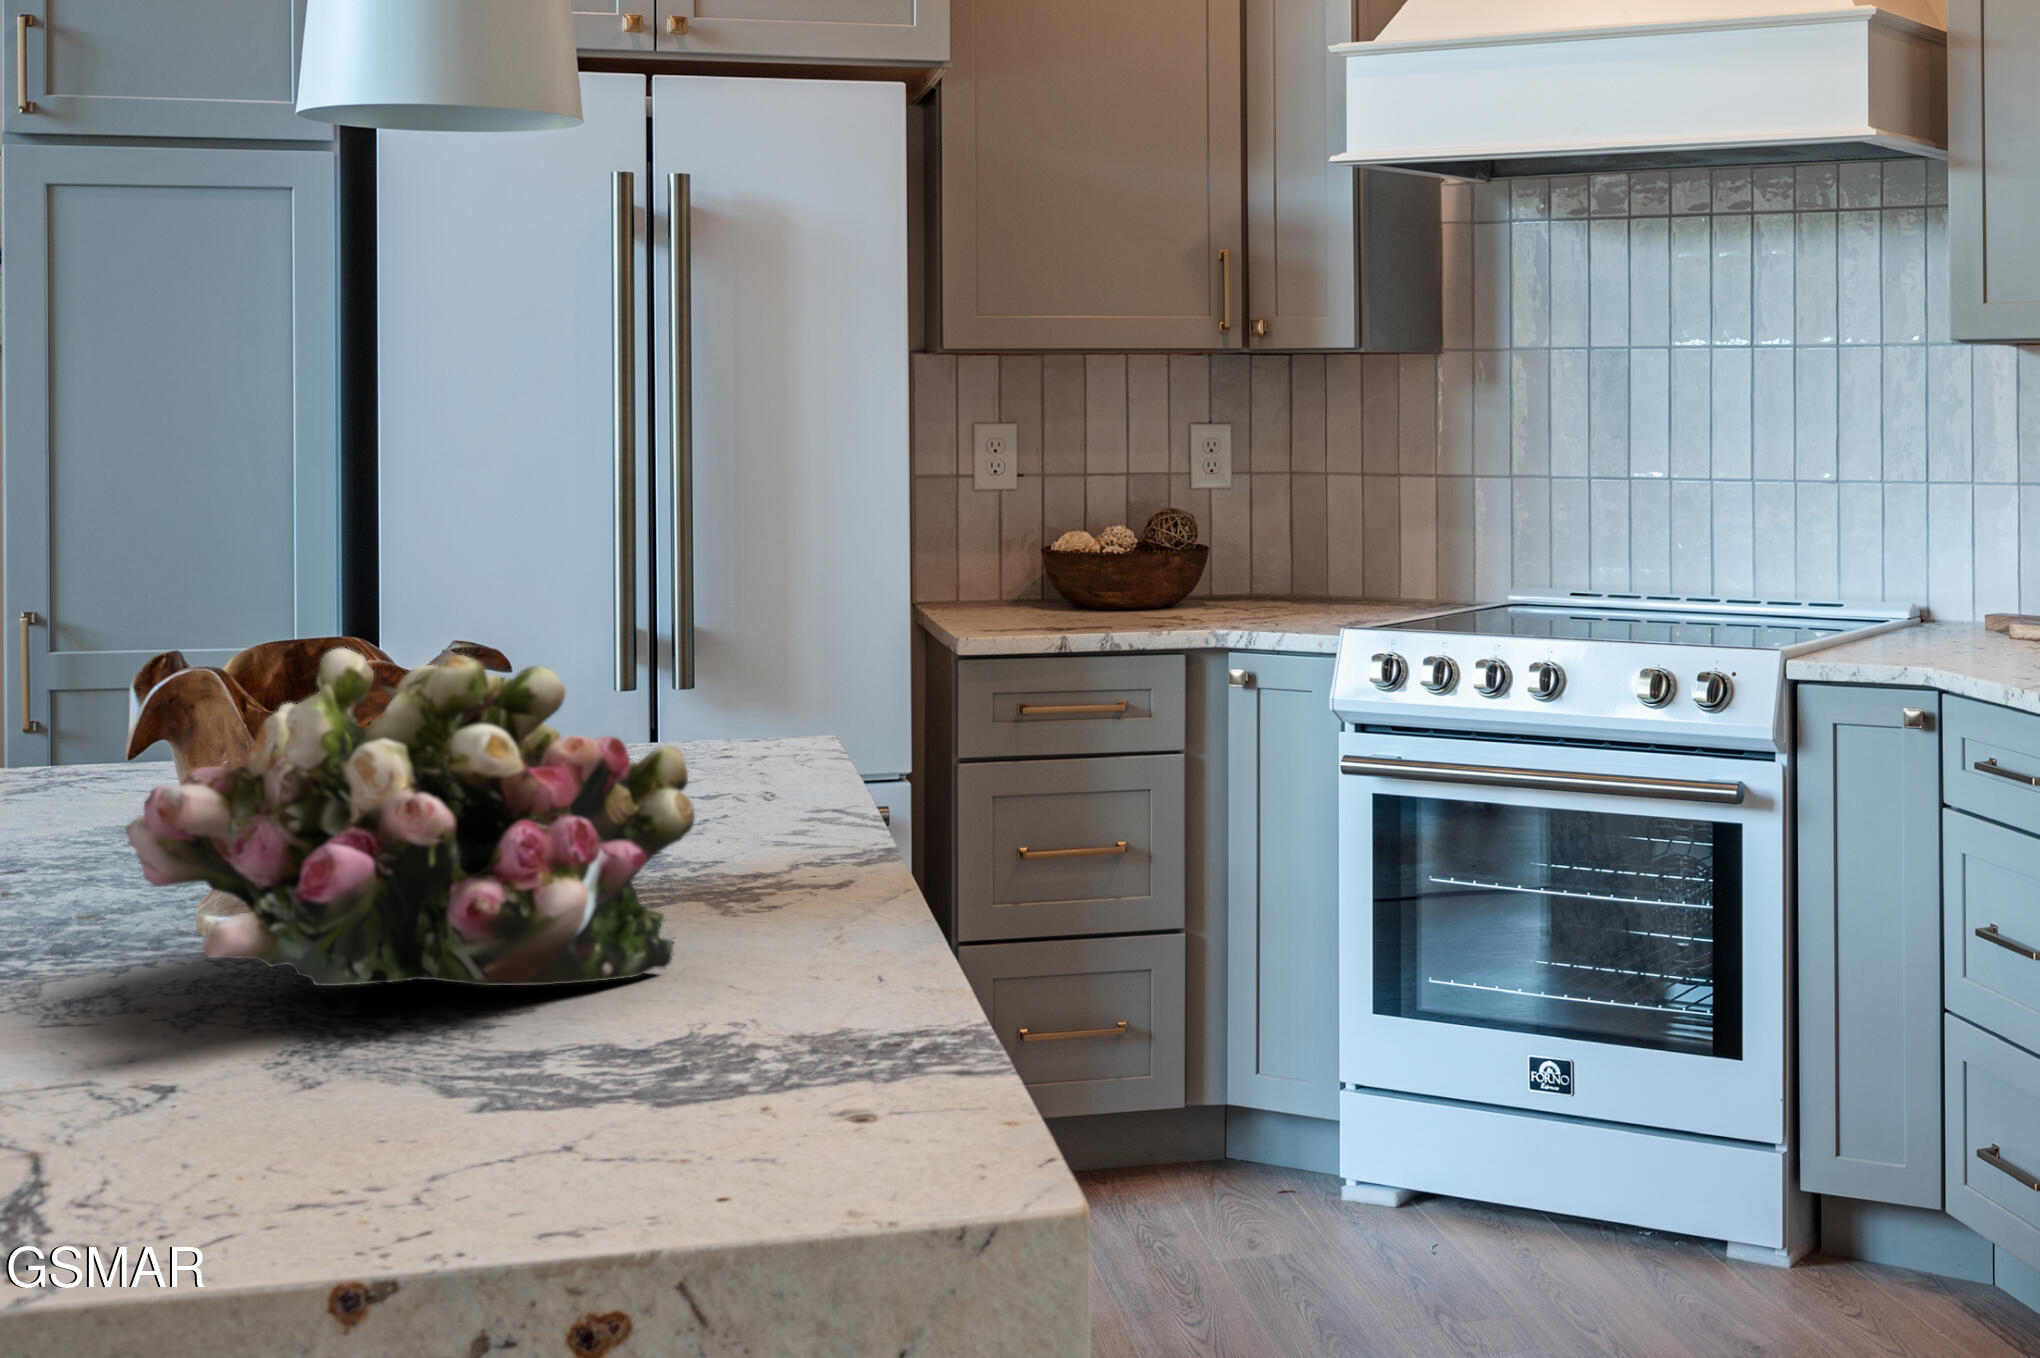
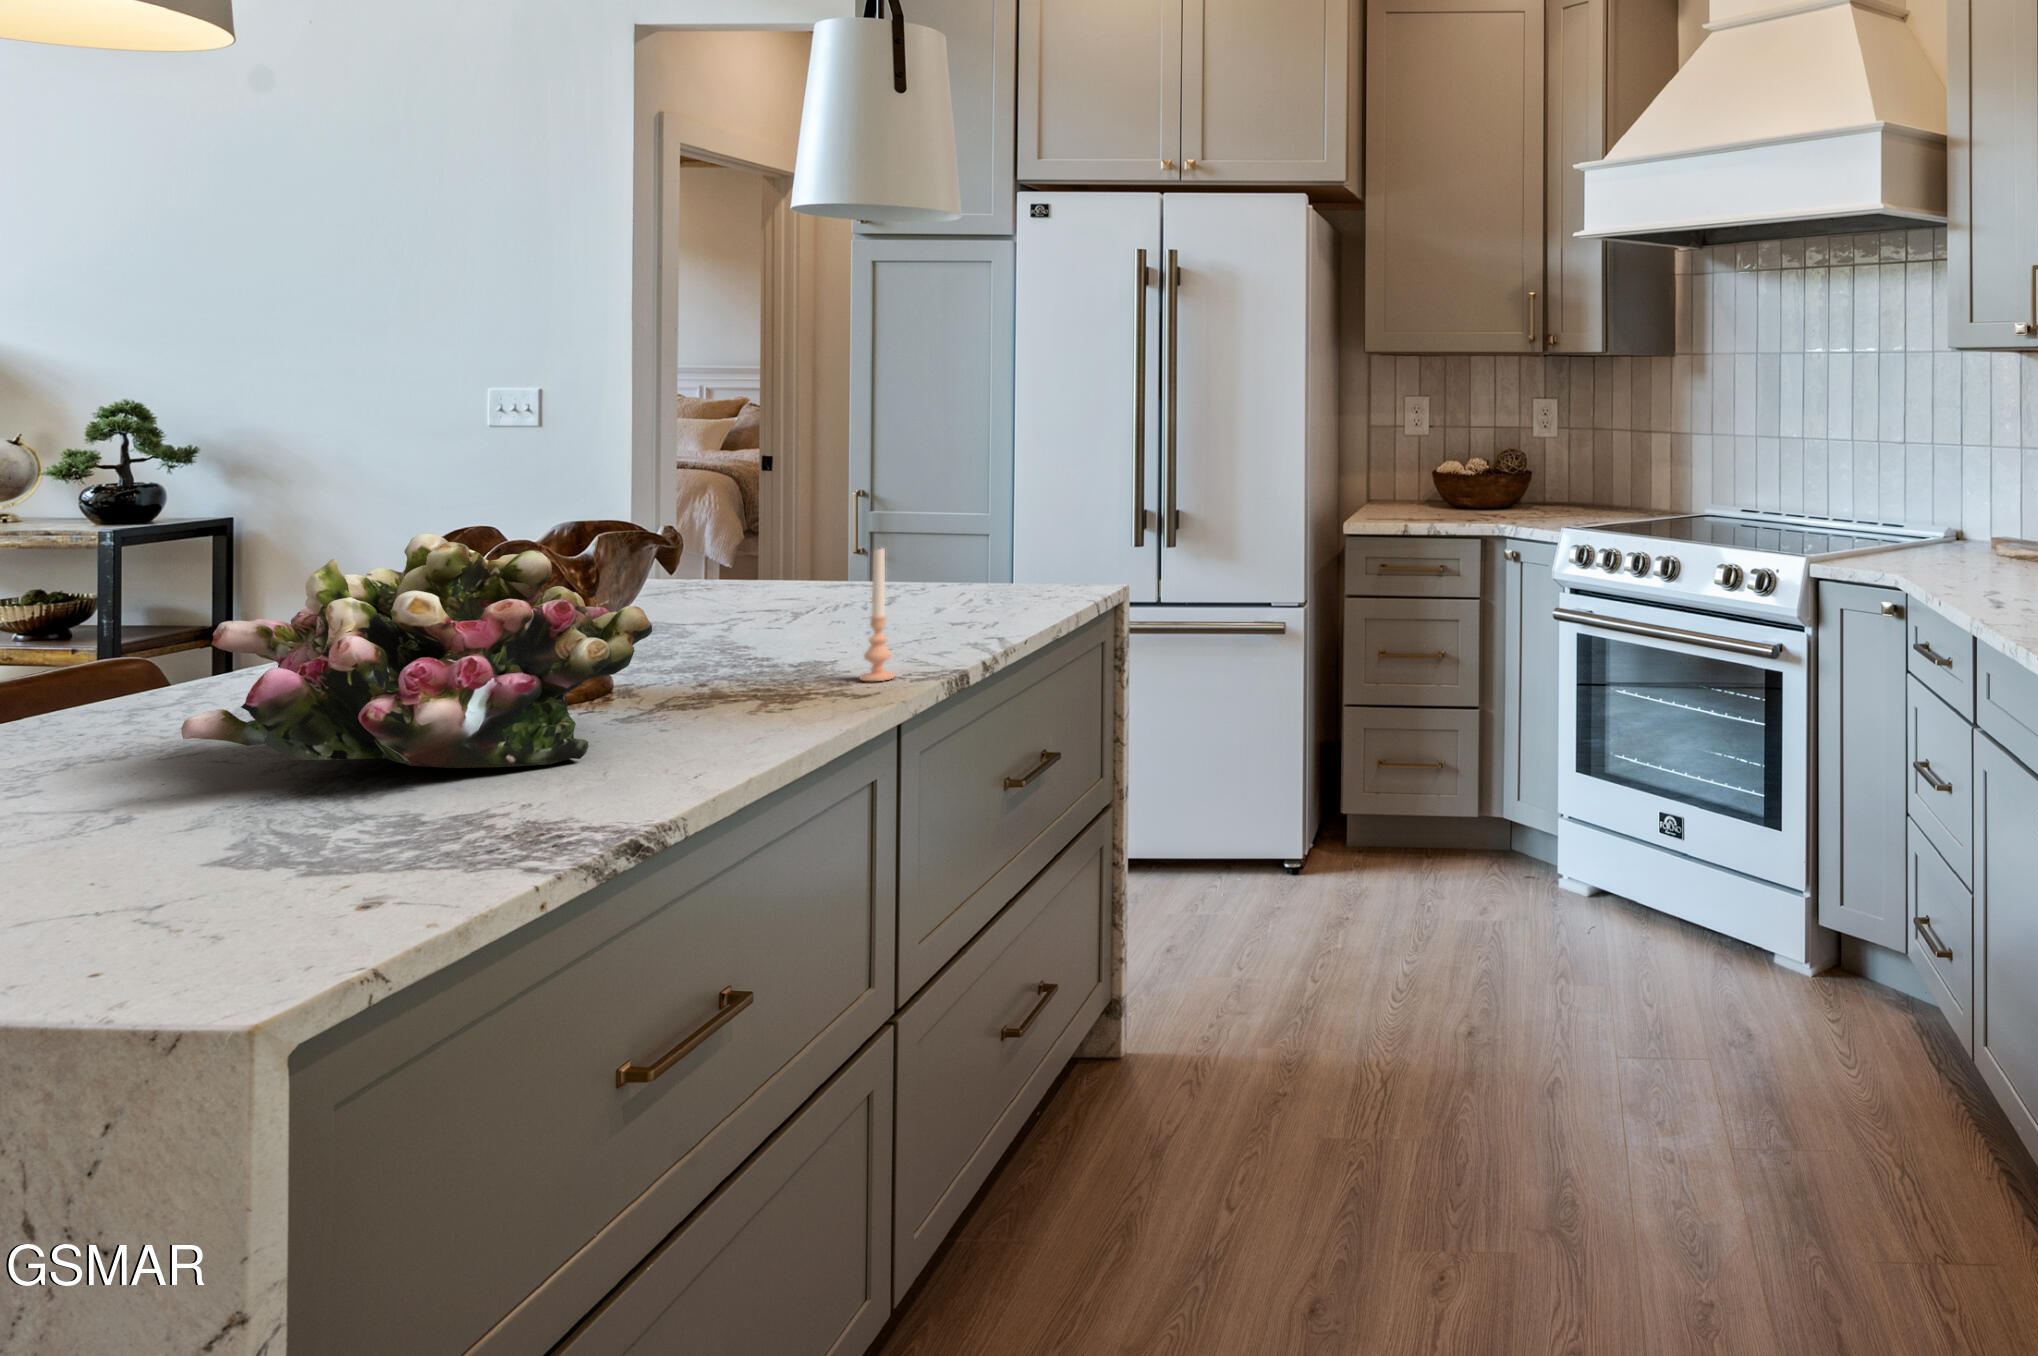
candle: none [785,658,837,864] -> present [860,549,895,681]

